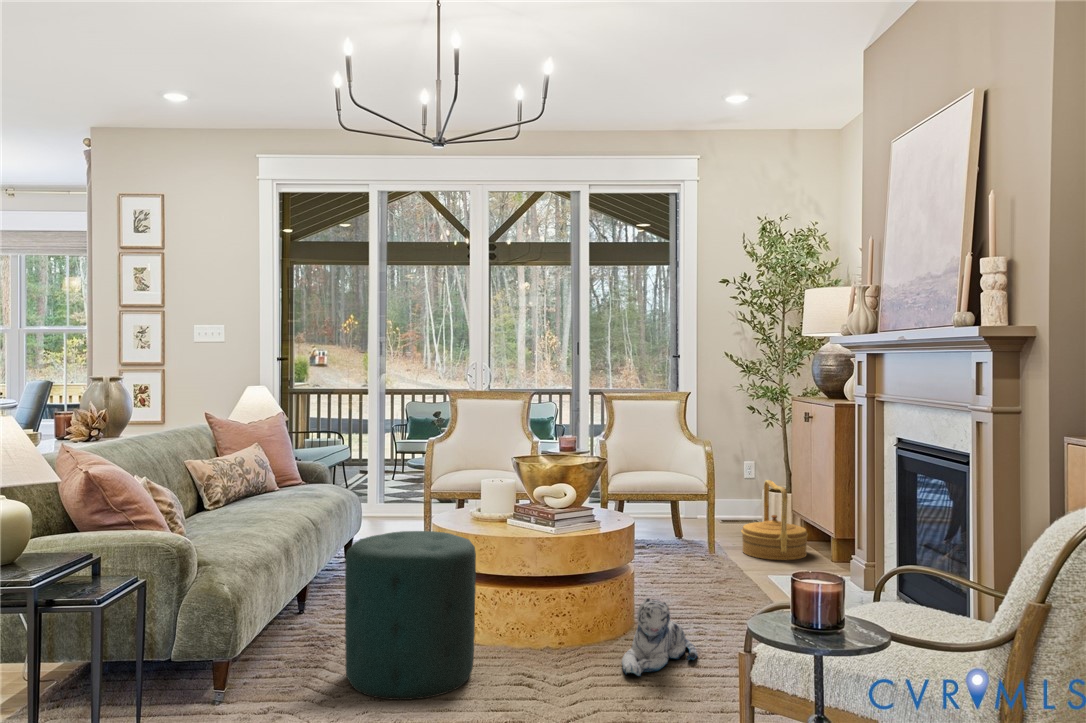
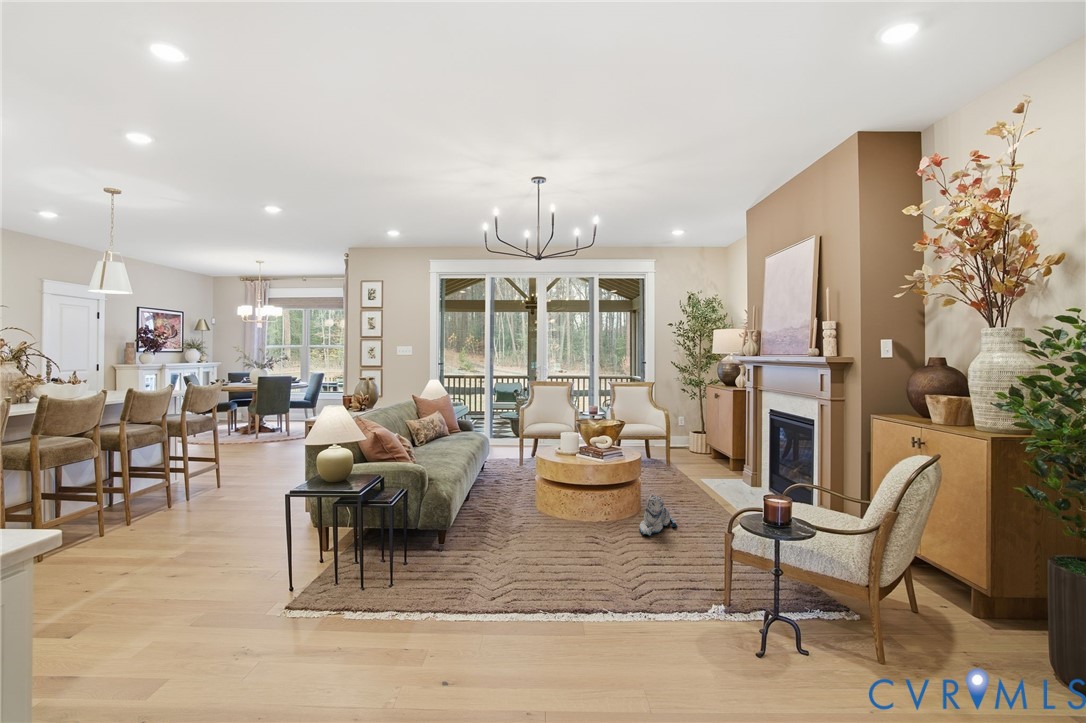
woven basket: present [741,480,808,560] -> none [682,428,717,470]
ottoman: present [345,531,476,700] -> none [501,460,566,548]

